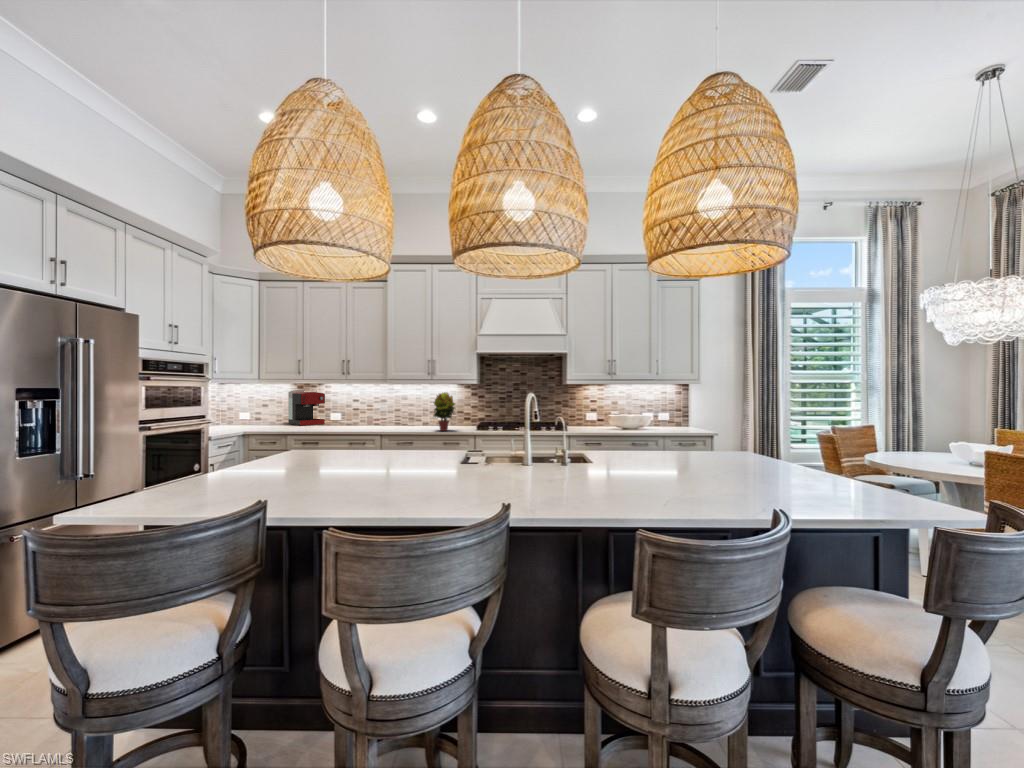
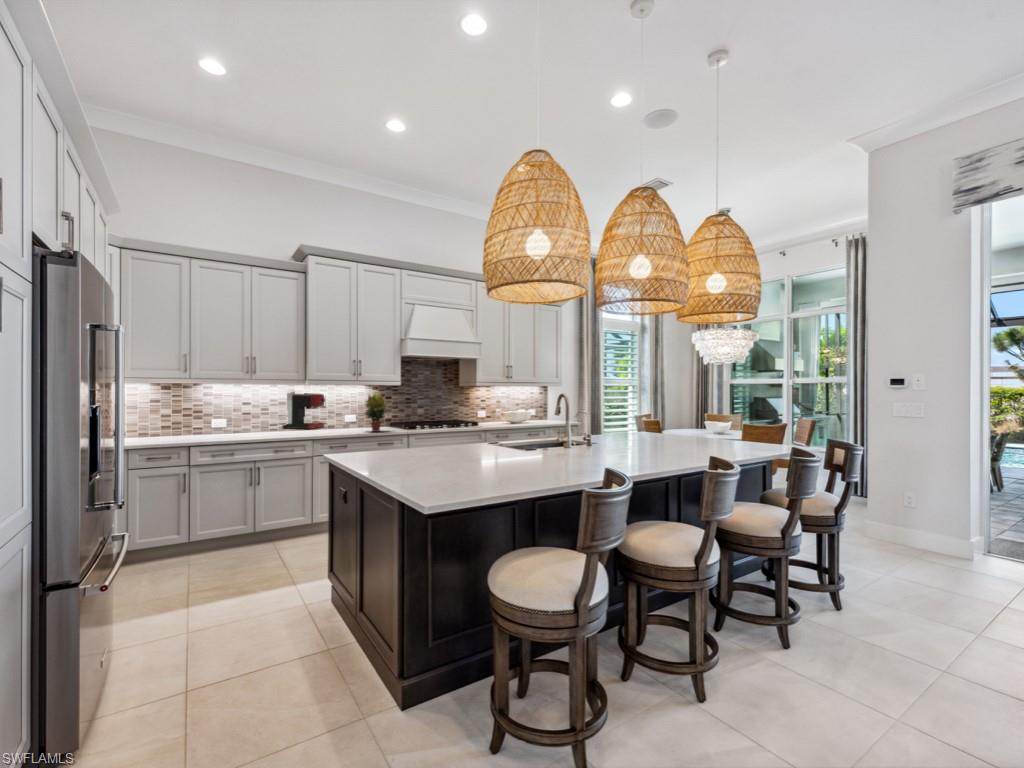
coffee maker: present [288,389,325,425] -> present [283,392,326,429]

